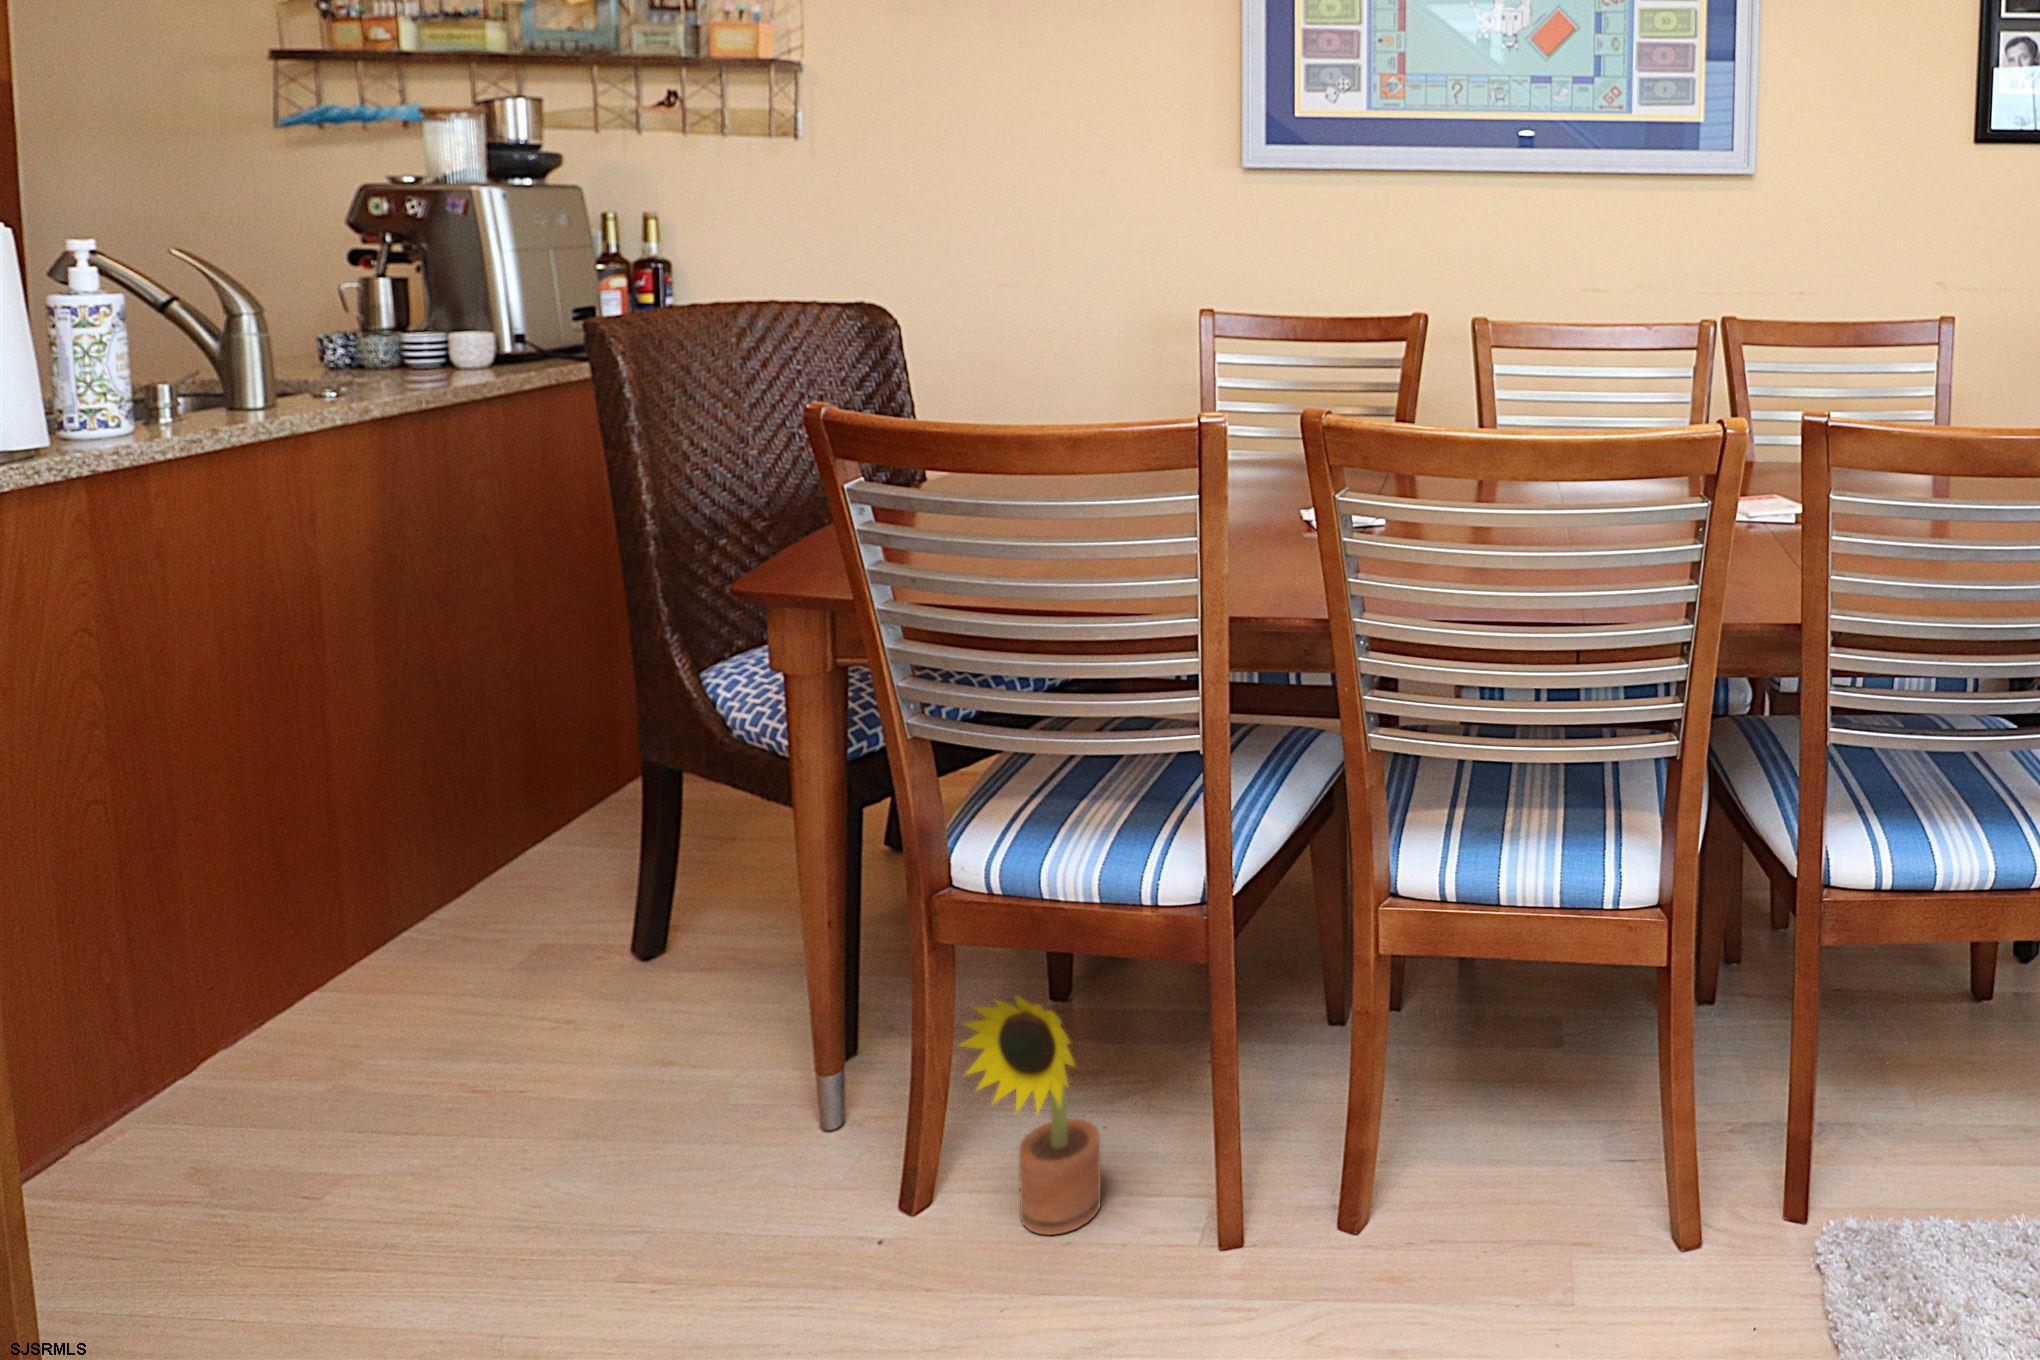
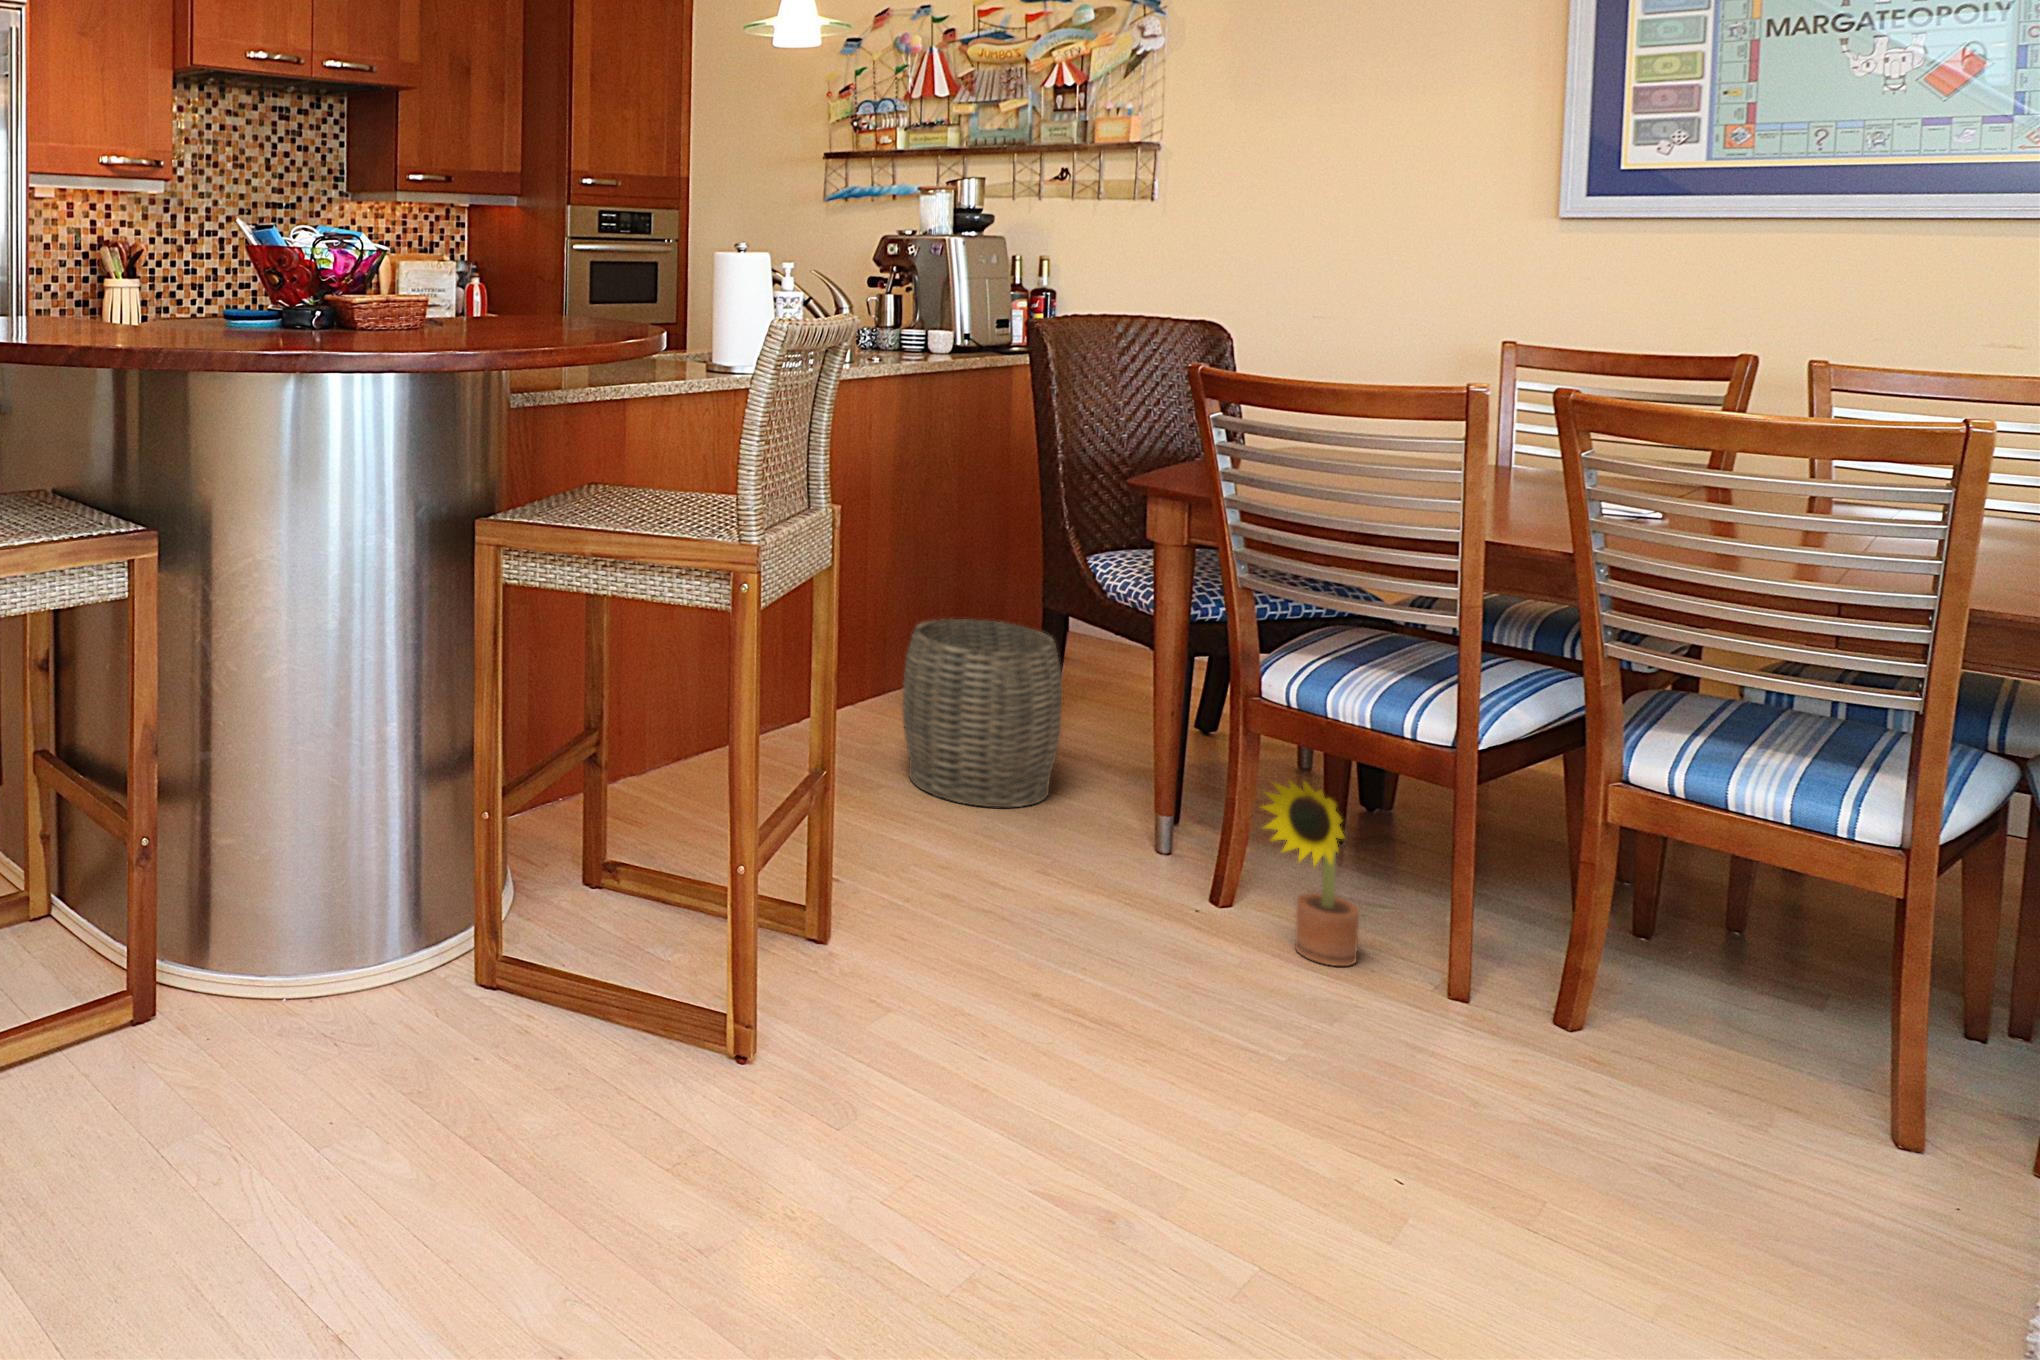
woven basket: none [381,792,677,1131] -> present [902,619,1062,807]

